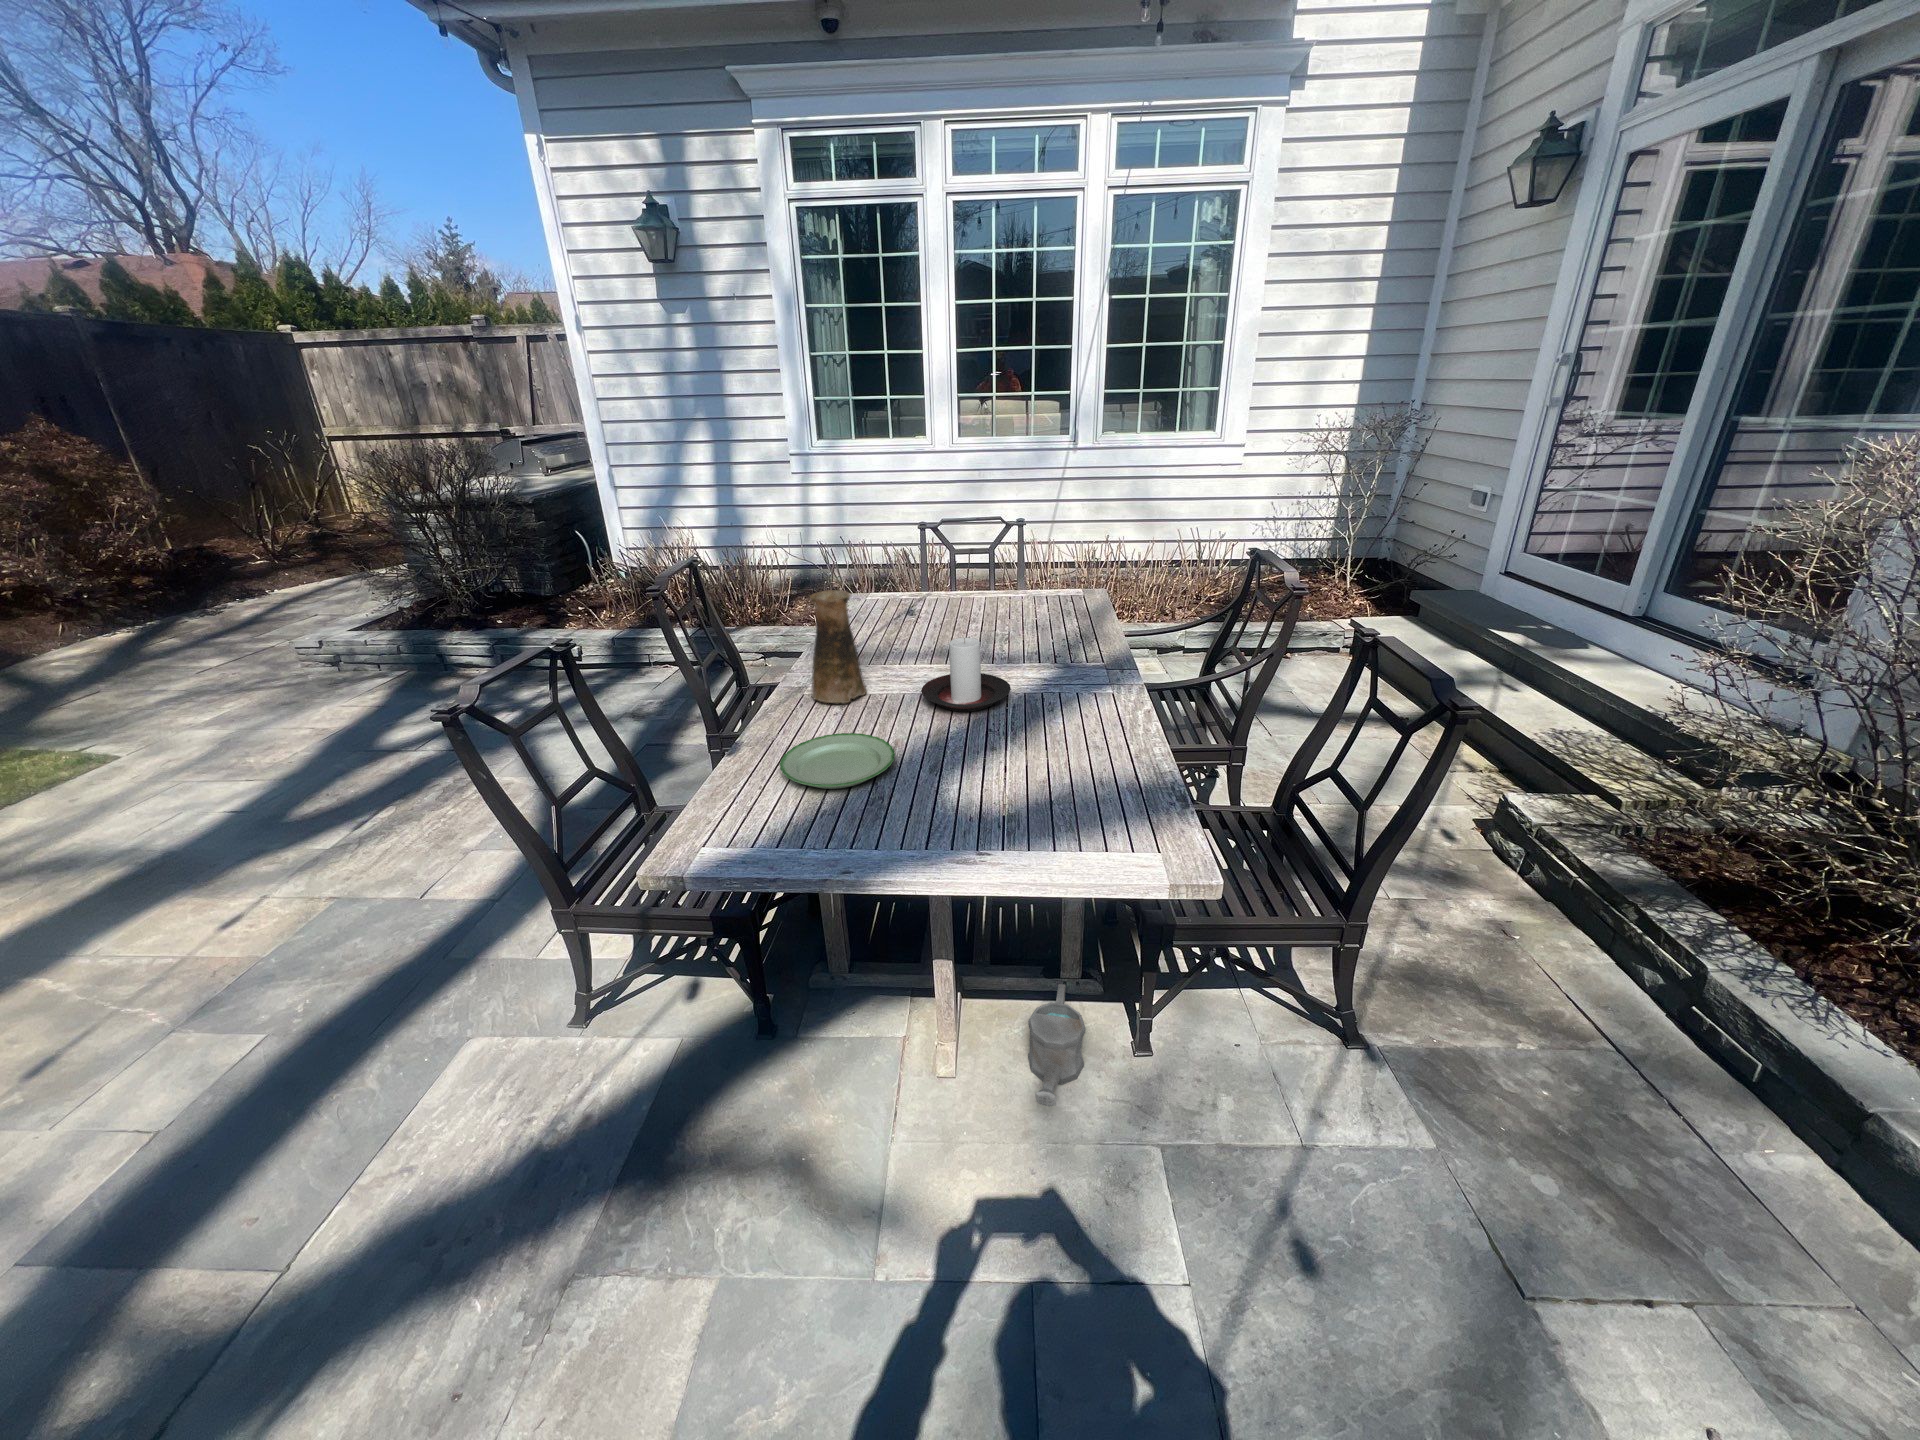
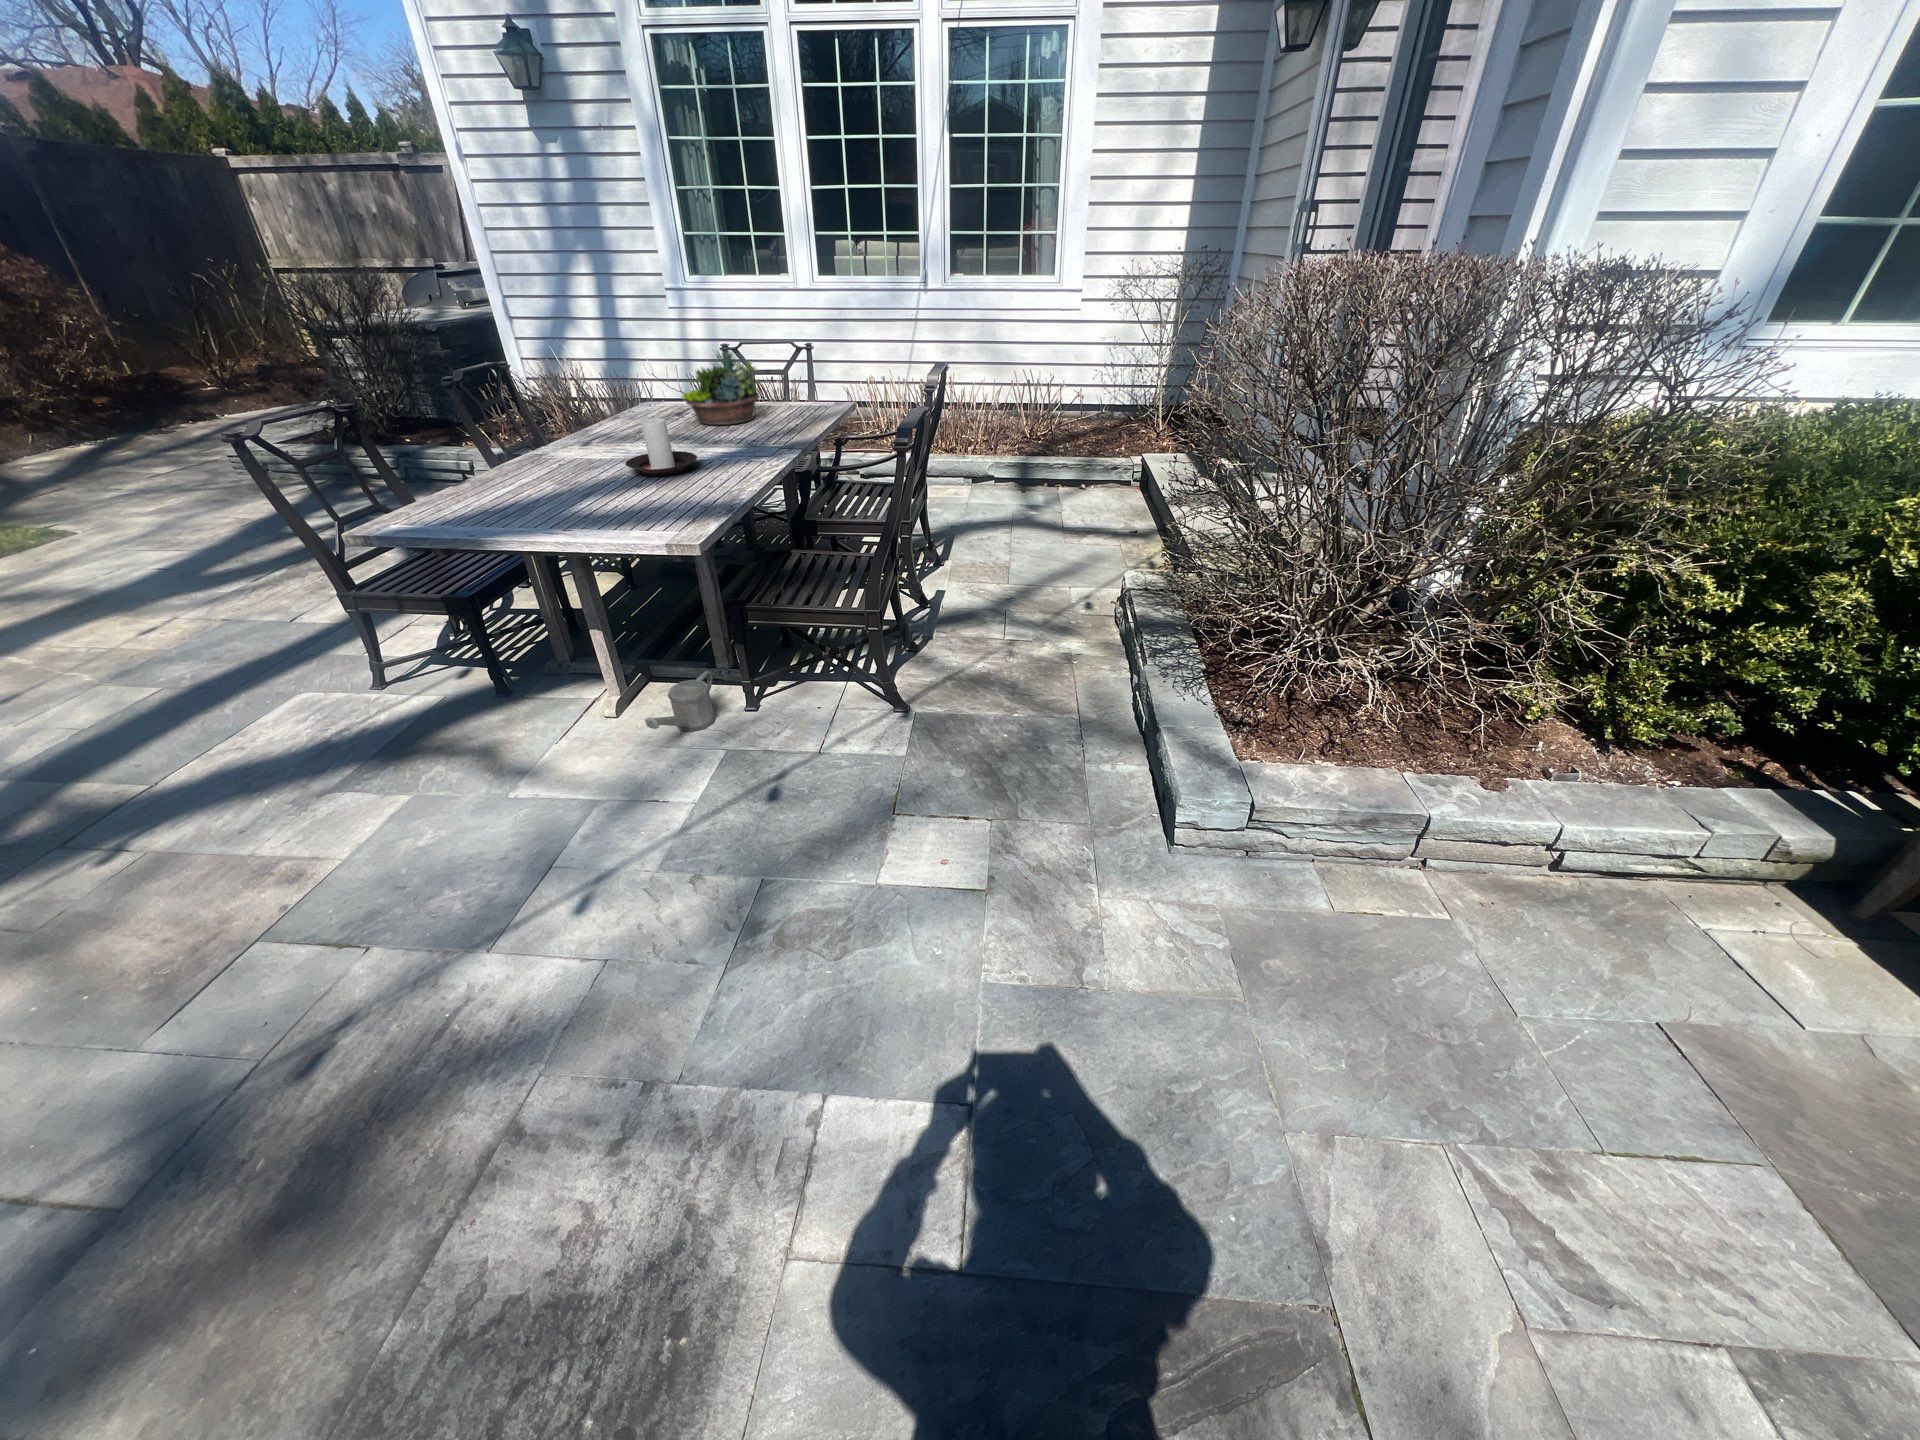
succulent planter: none [916,531,1012,624] -> present [683,350,759,425]
pitcher: present [810,590,867,703] -> none [535,378,596,469]
plate: present [779,733,895,789] -> none [482,482,573,512]

